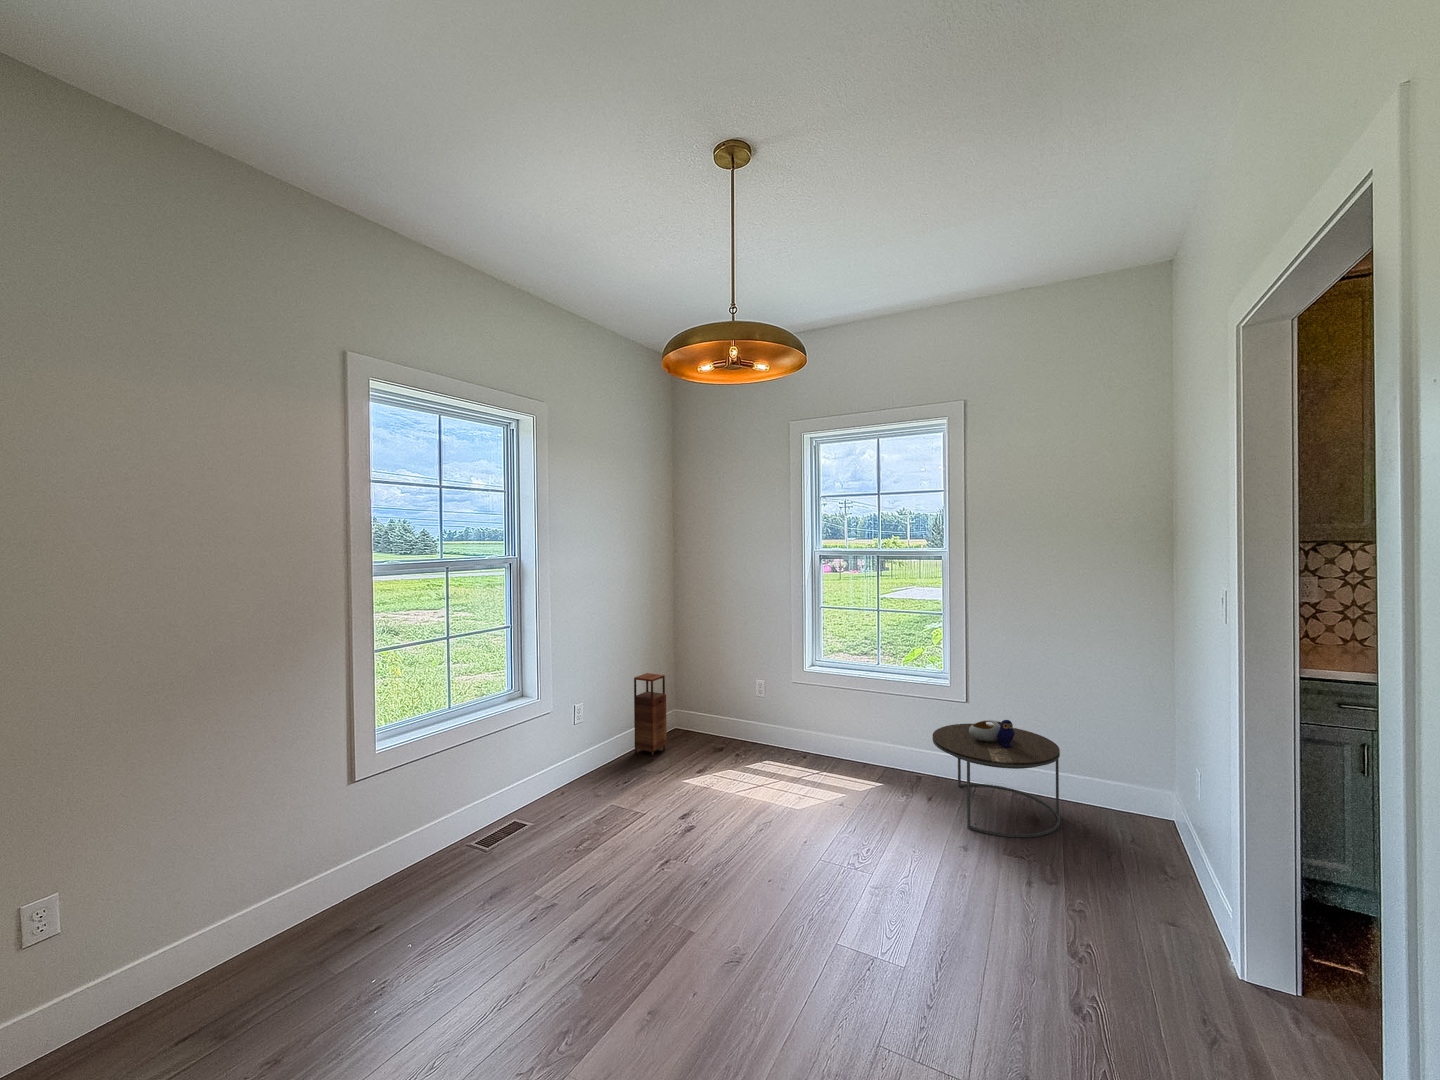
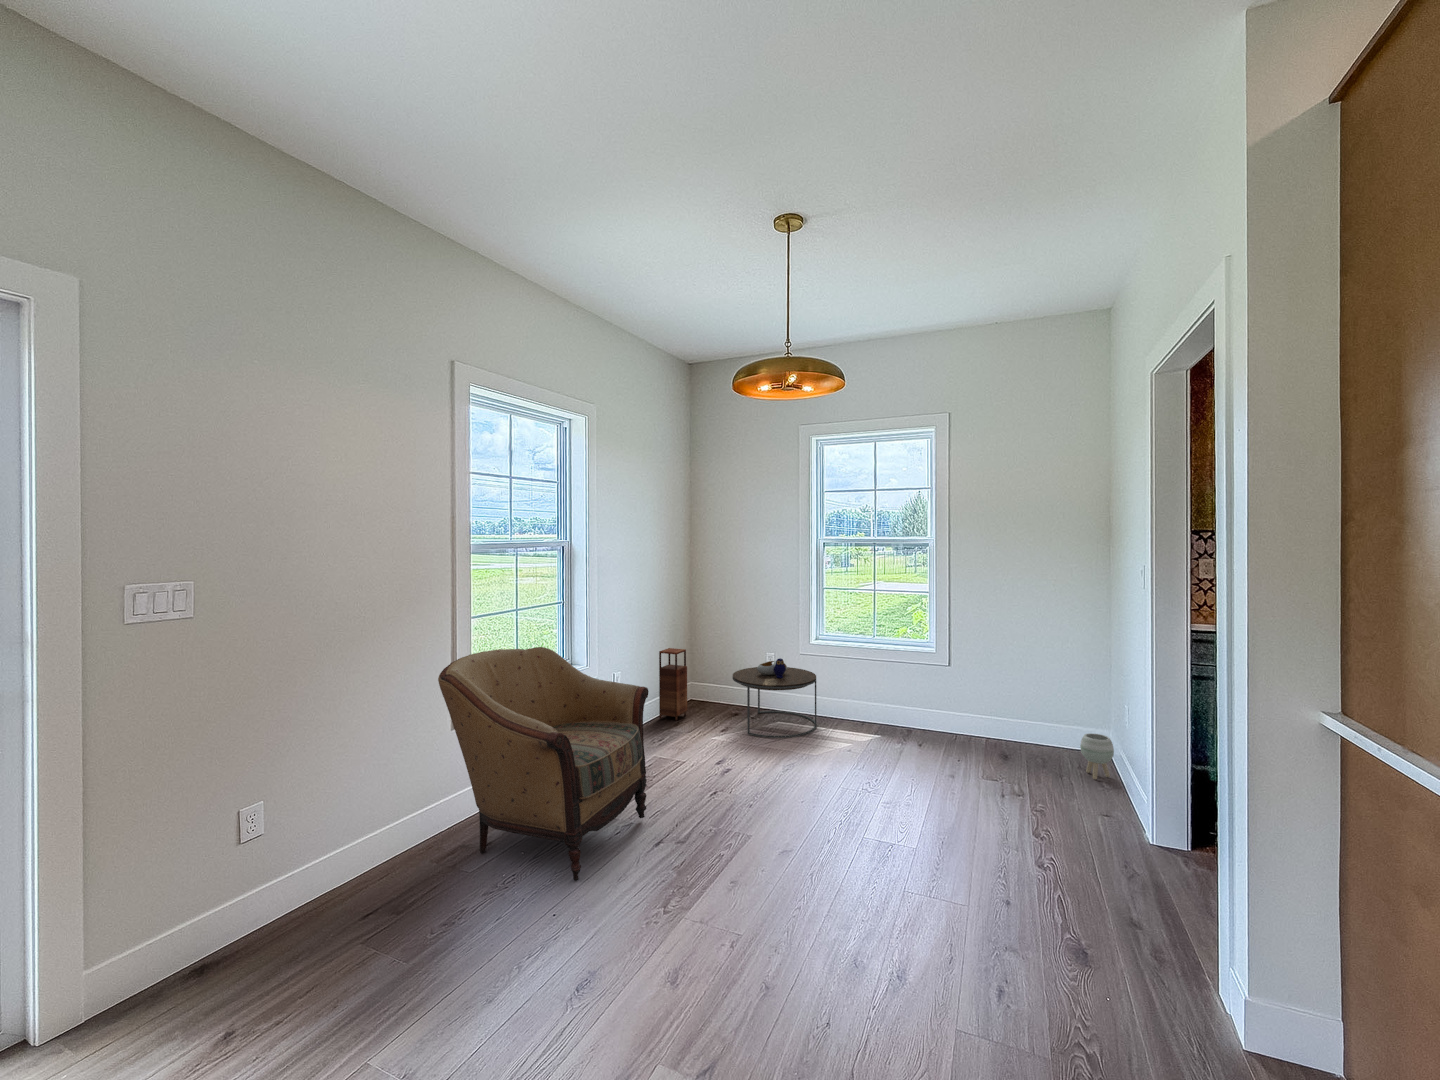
armchair: none [306,686,580,1004] -> present [438,647,649,881]
side table: present [933,720,1060,837] -> present [733,658,817,738]
planter: none [1126,793,1170,853] -> present [1080,733,1114,779]

